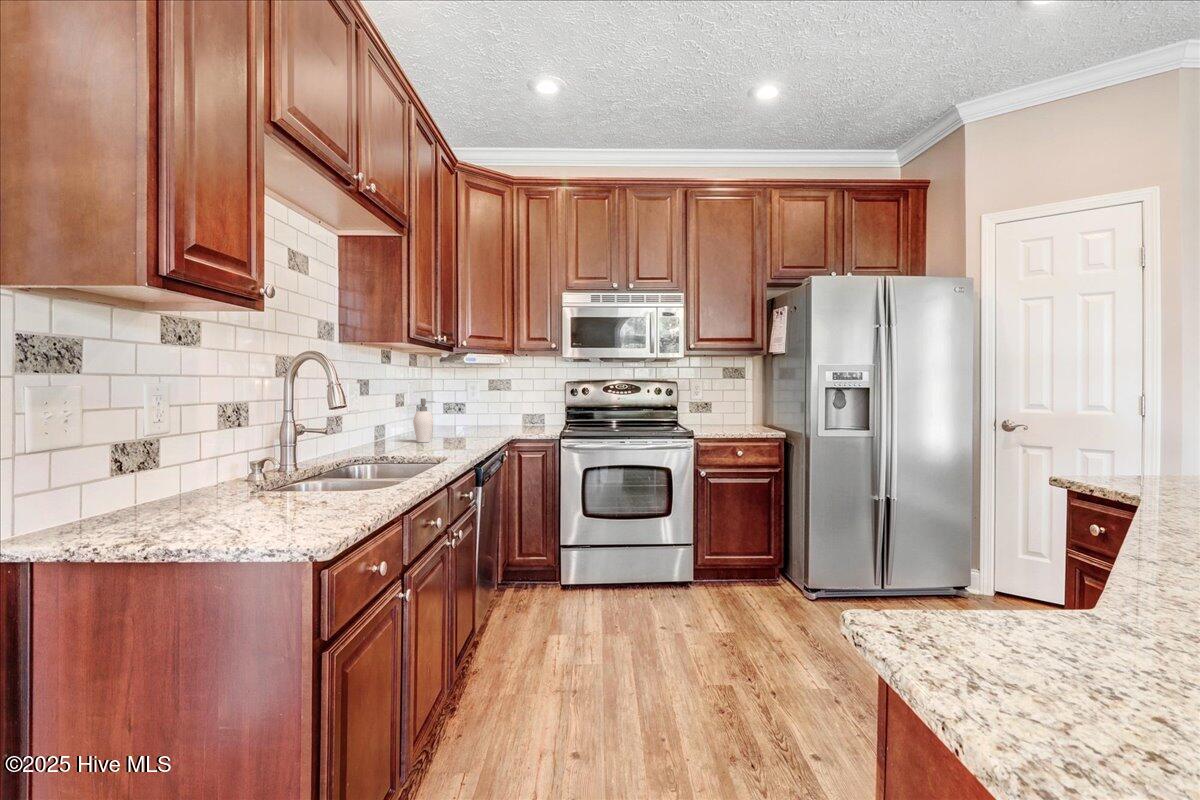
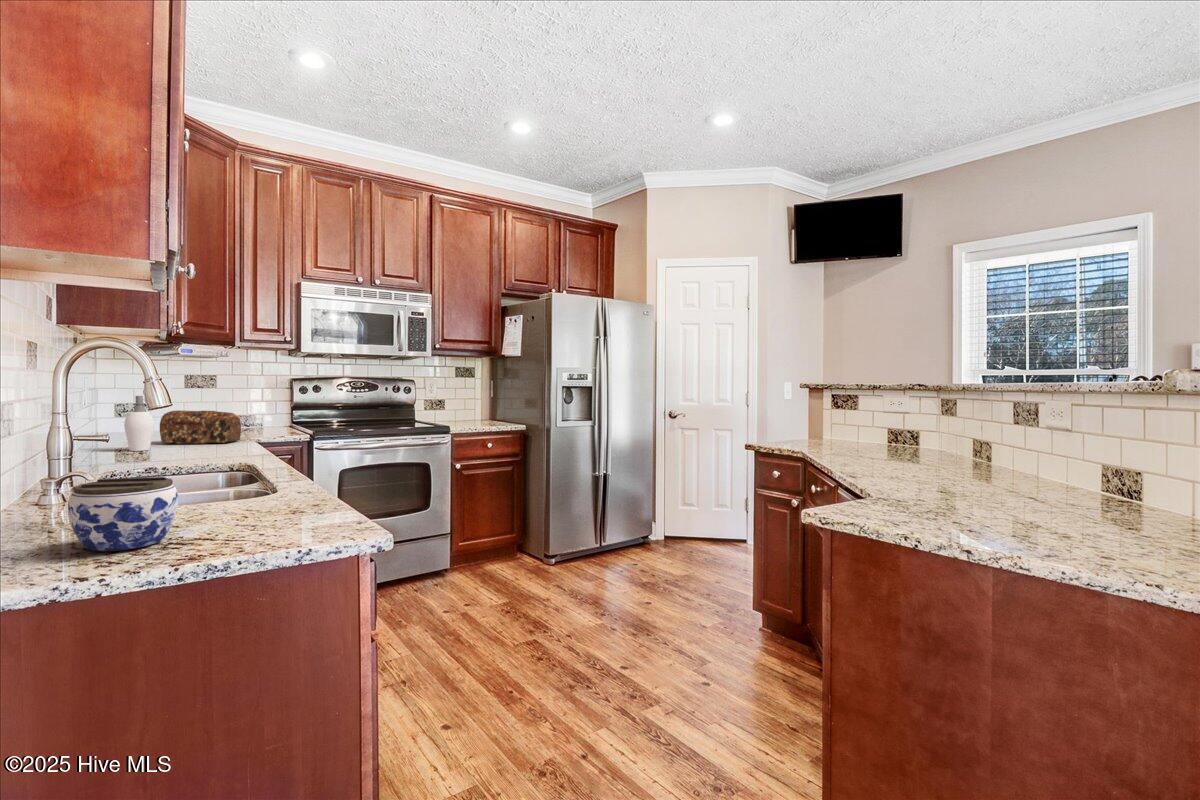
bread loaf: none [447,411,504,439] -> present [160,411,241,444]
jar: none [137,465,225,525] -> present [68,477,178,551]

